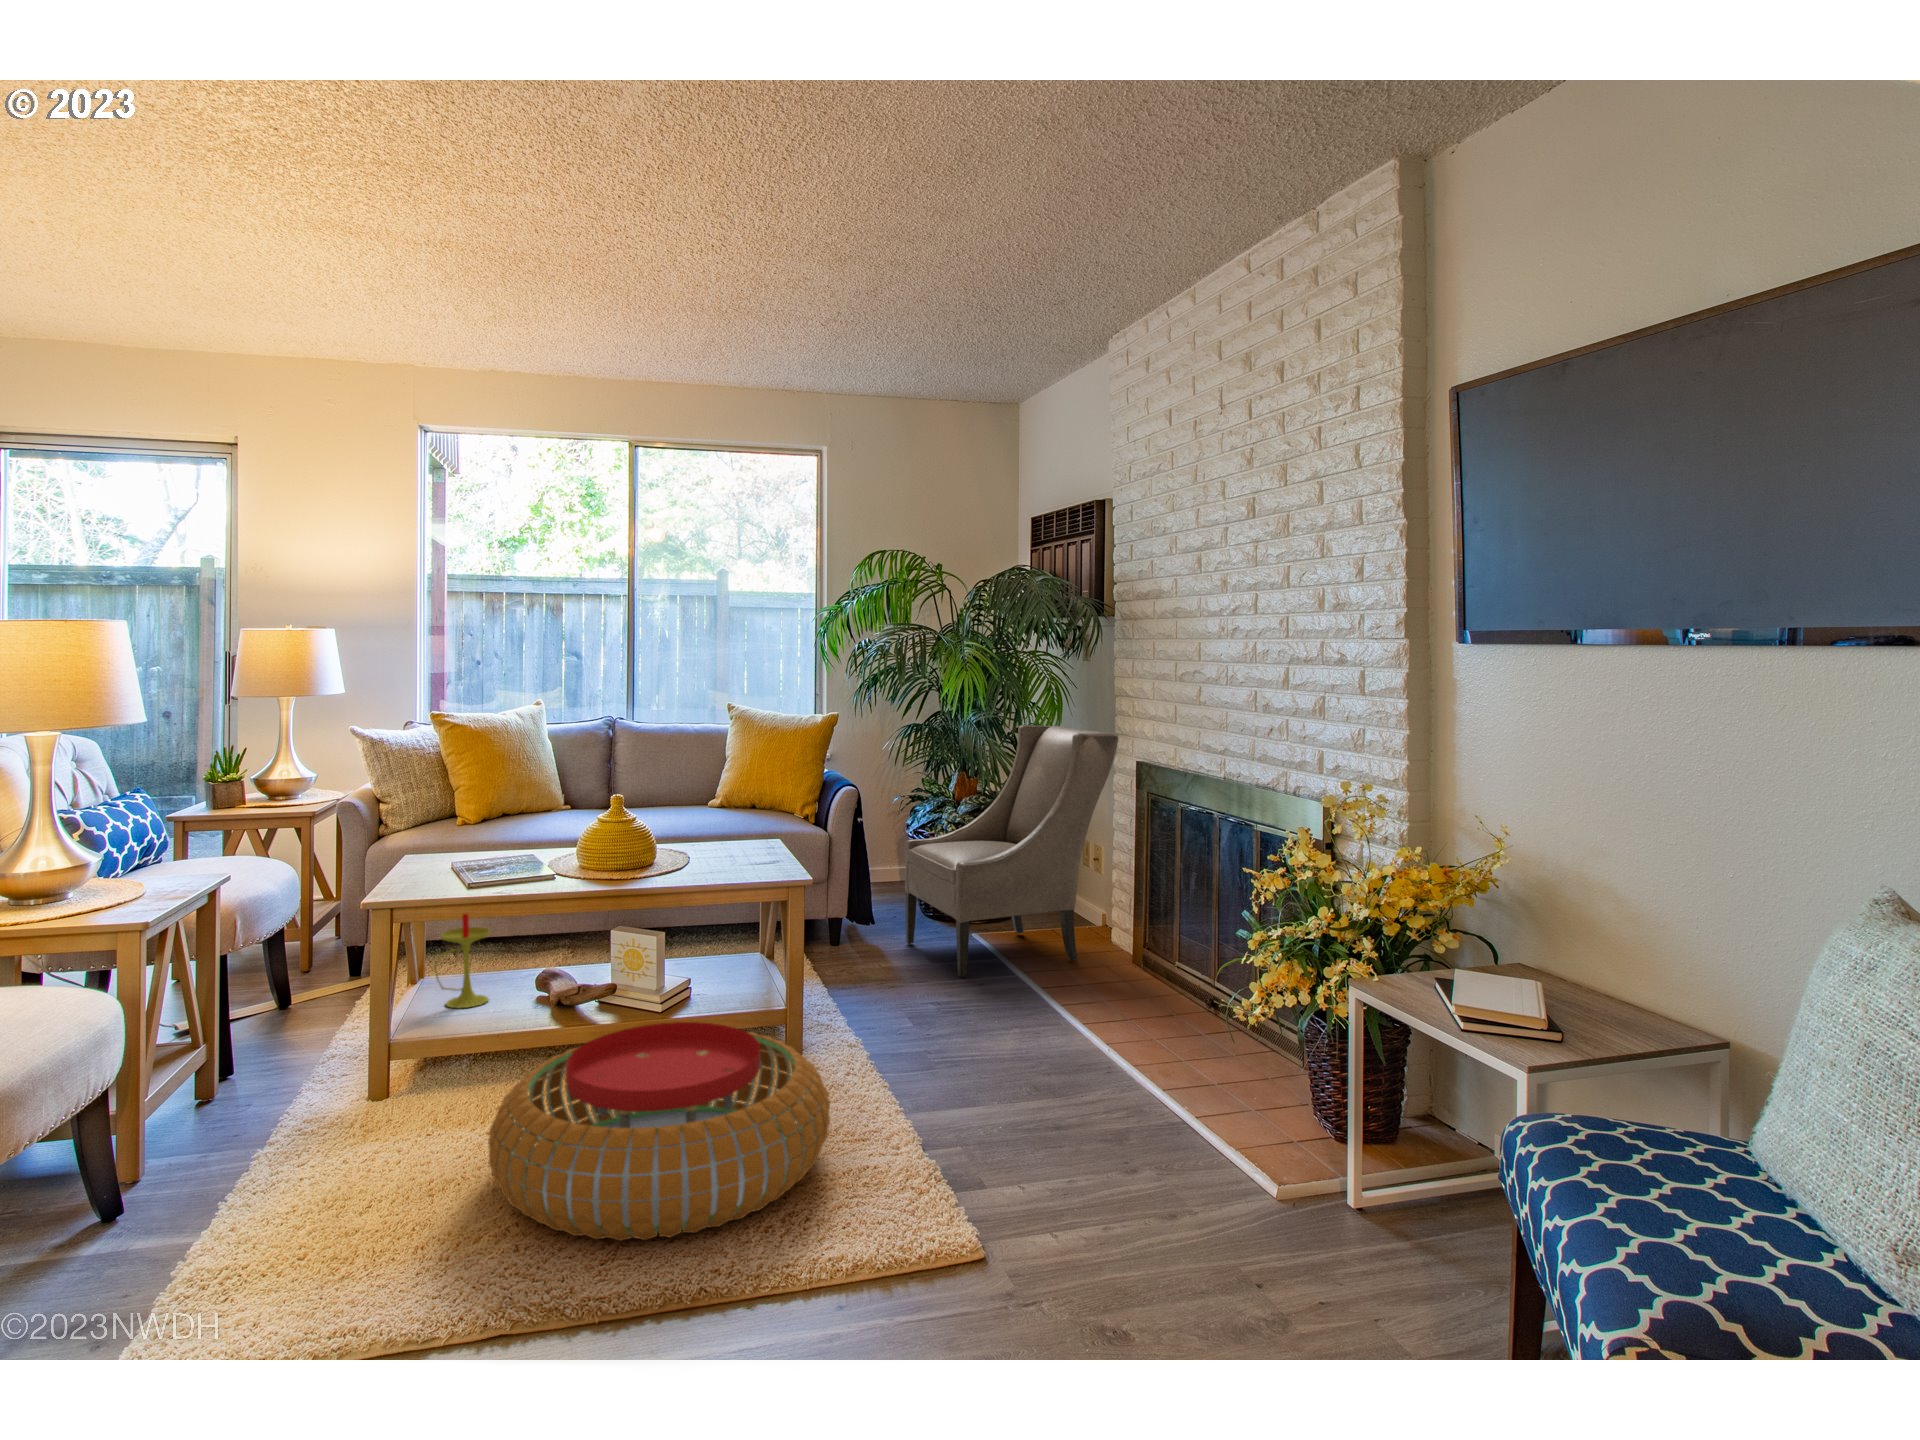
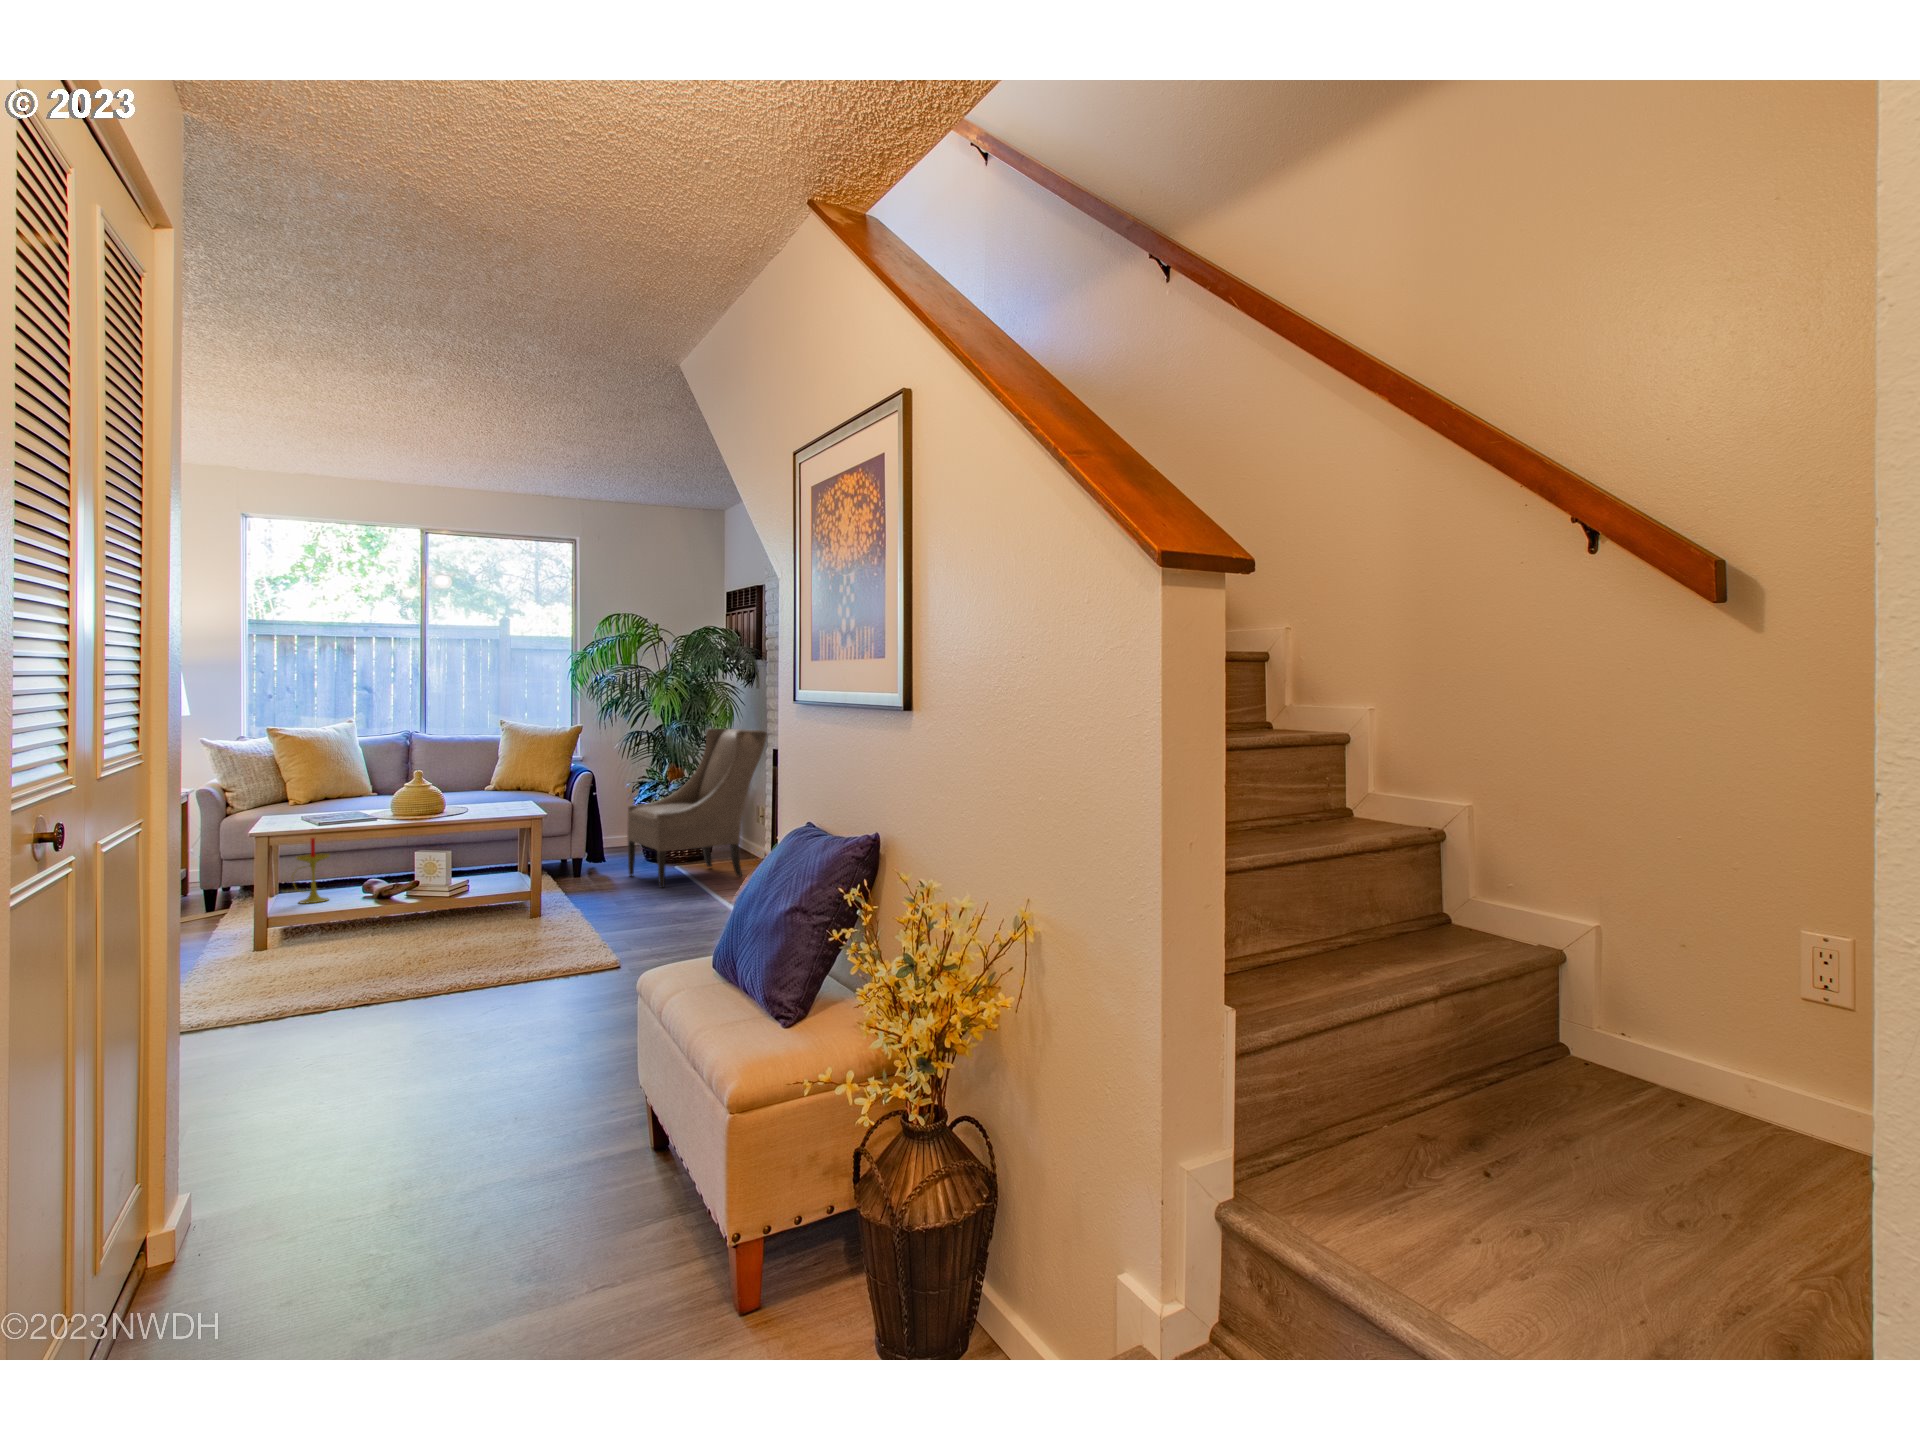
pouf: present [488,1022,830,1241] -> none [345,887,555,985]

